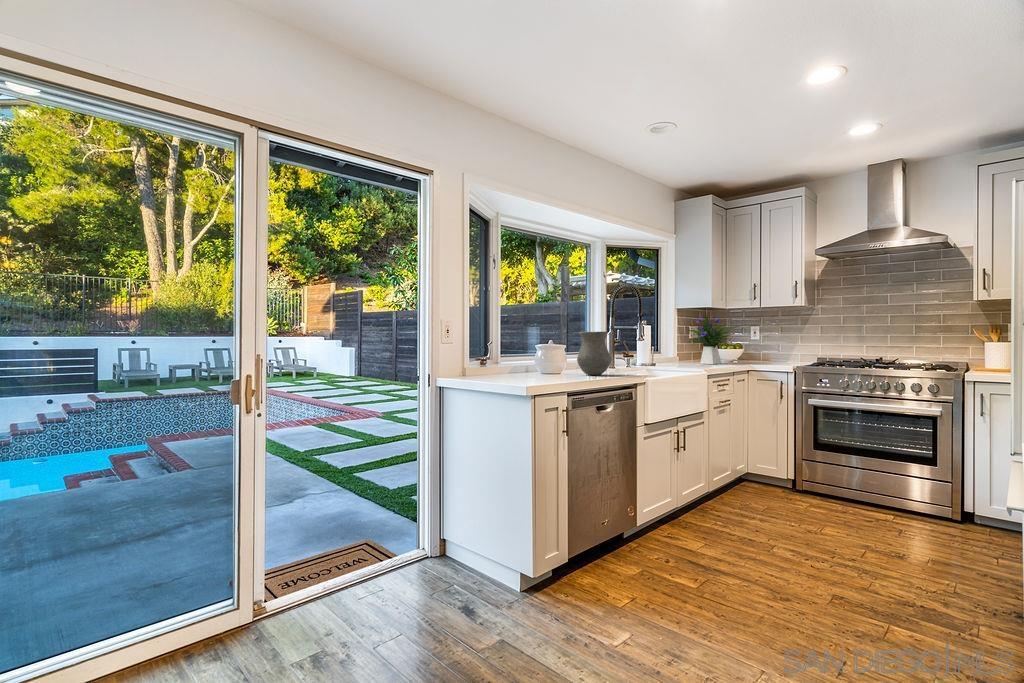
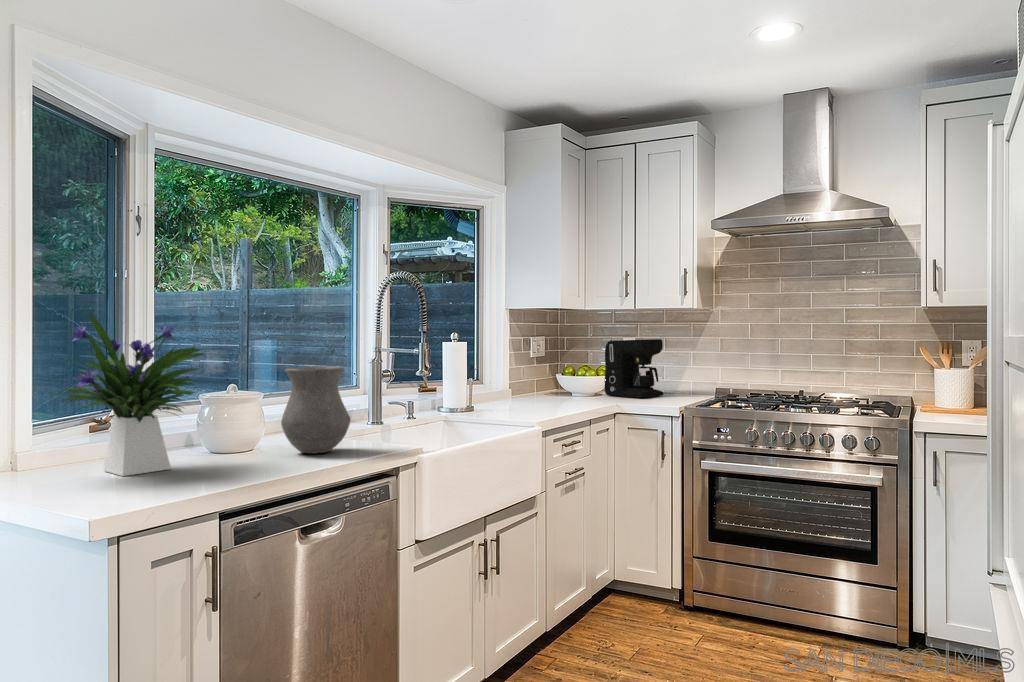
flower arrangement: present [689,315,739,364] -> present [50,314,204,476]
coffee maker: none [740,326,781,362] -> present [604,339,663,398]

